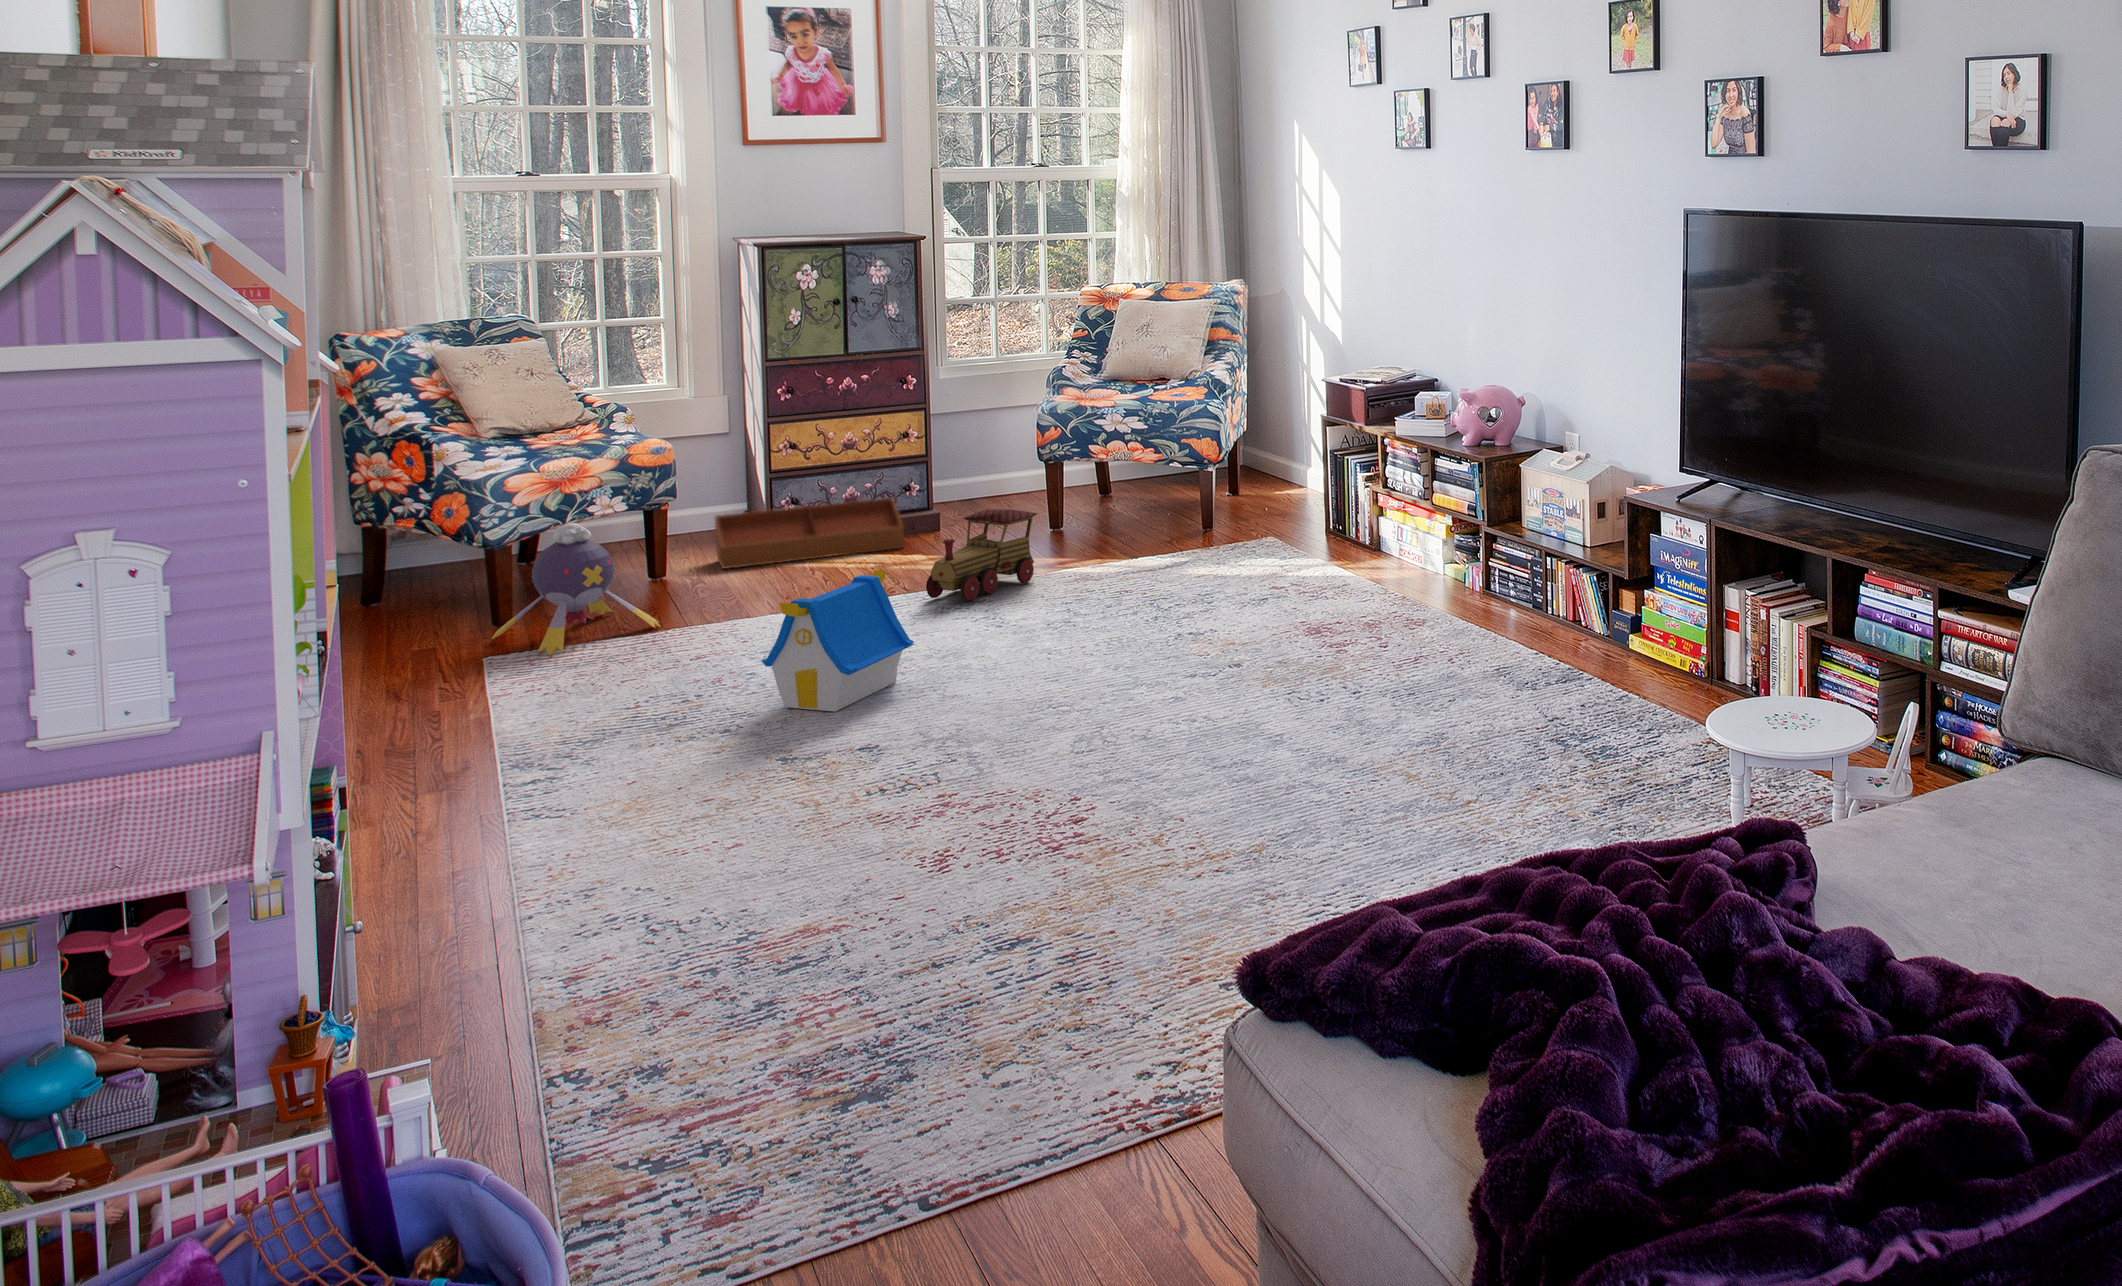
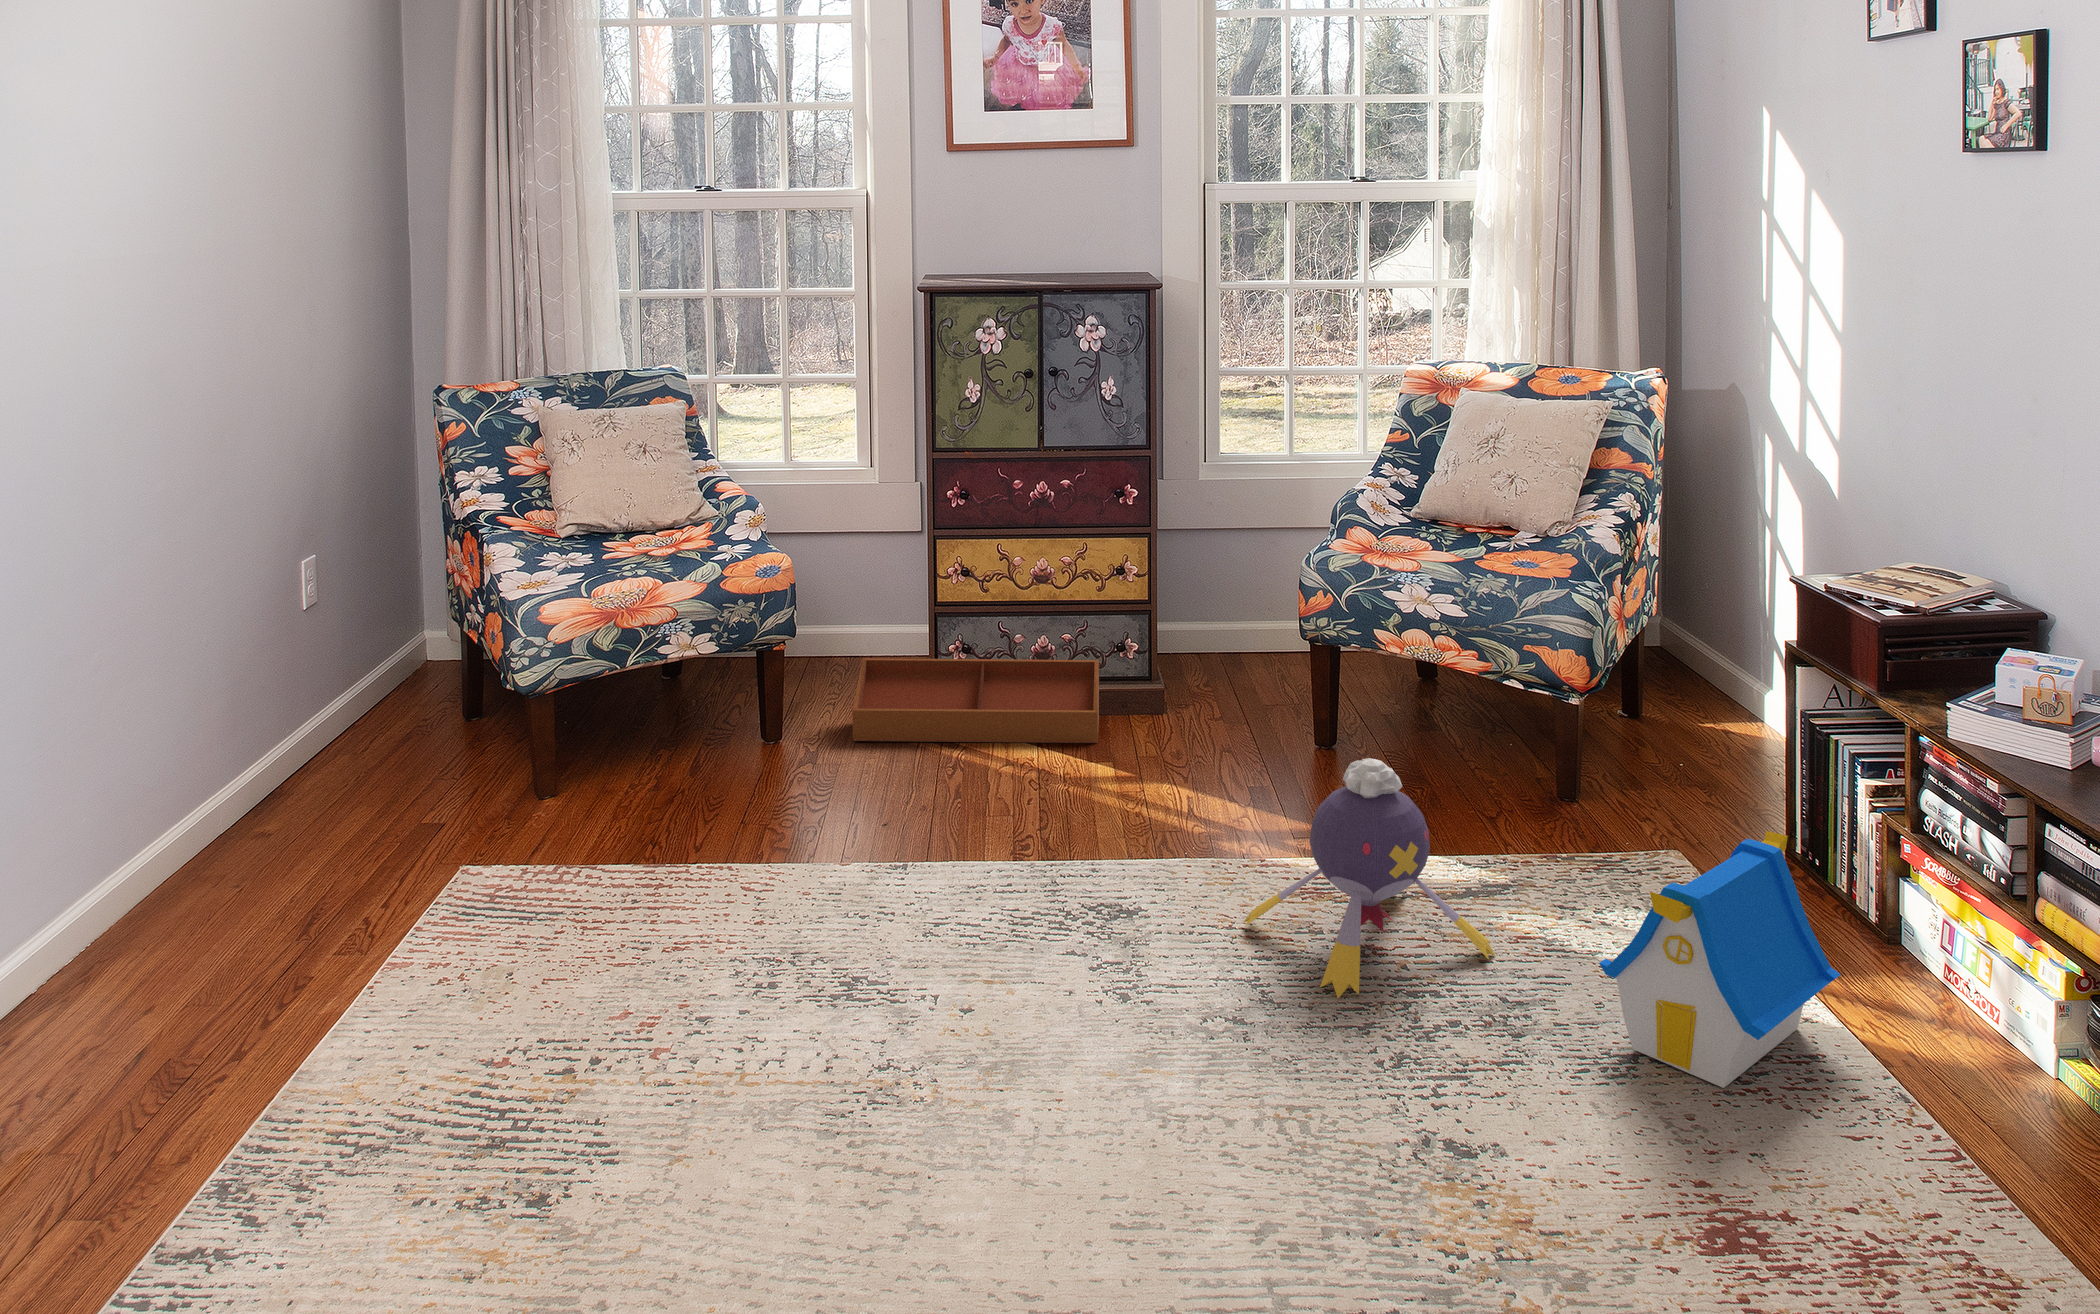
toy train: present [926,509,1038,601] -> none [1040,735,1238,909]
plush toy: present [492,523,661,655] -> present [1243,758,1495,998]
toy house: present [762,570,914,712] -> present [1599,831,1841,1088]

